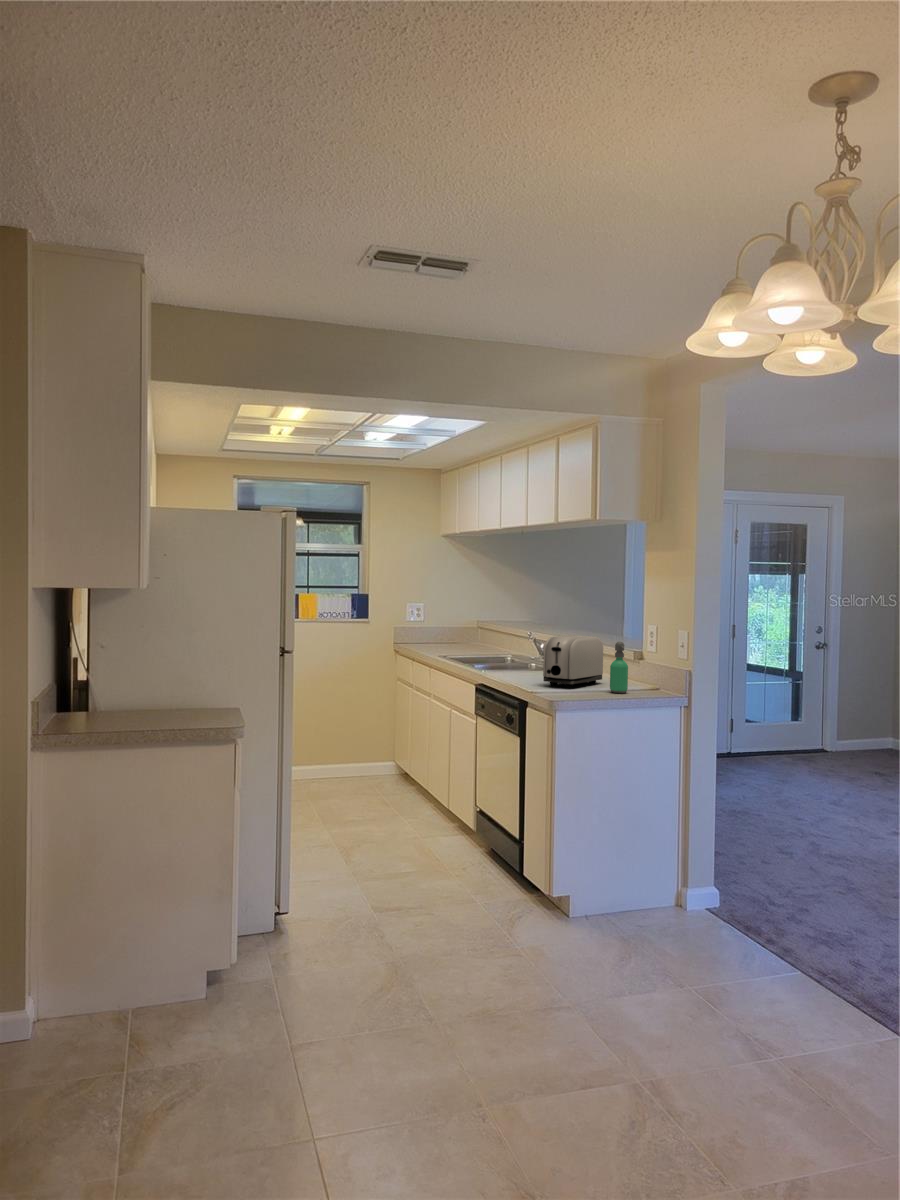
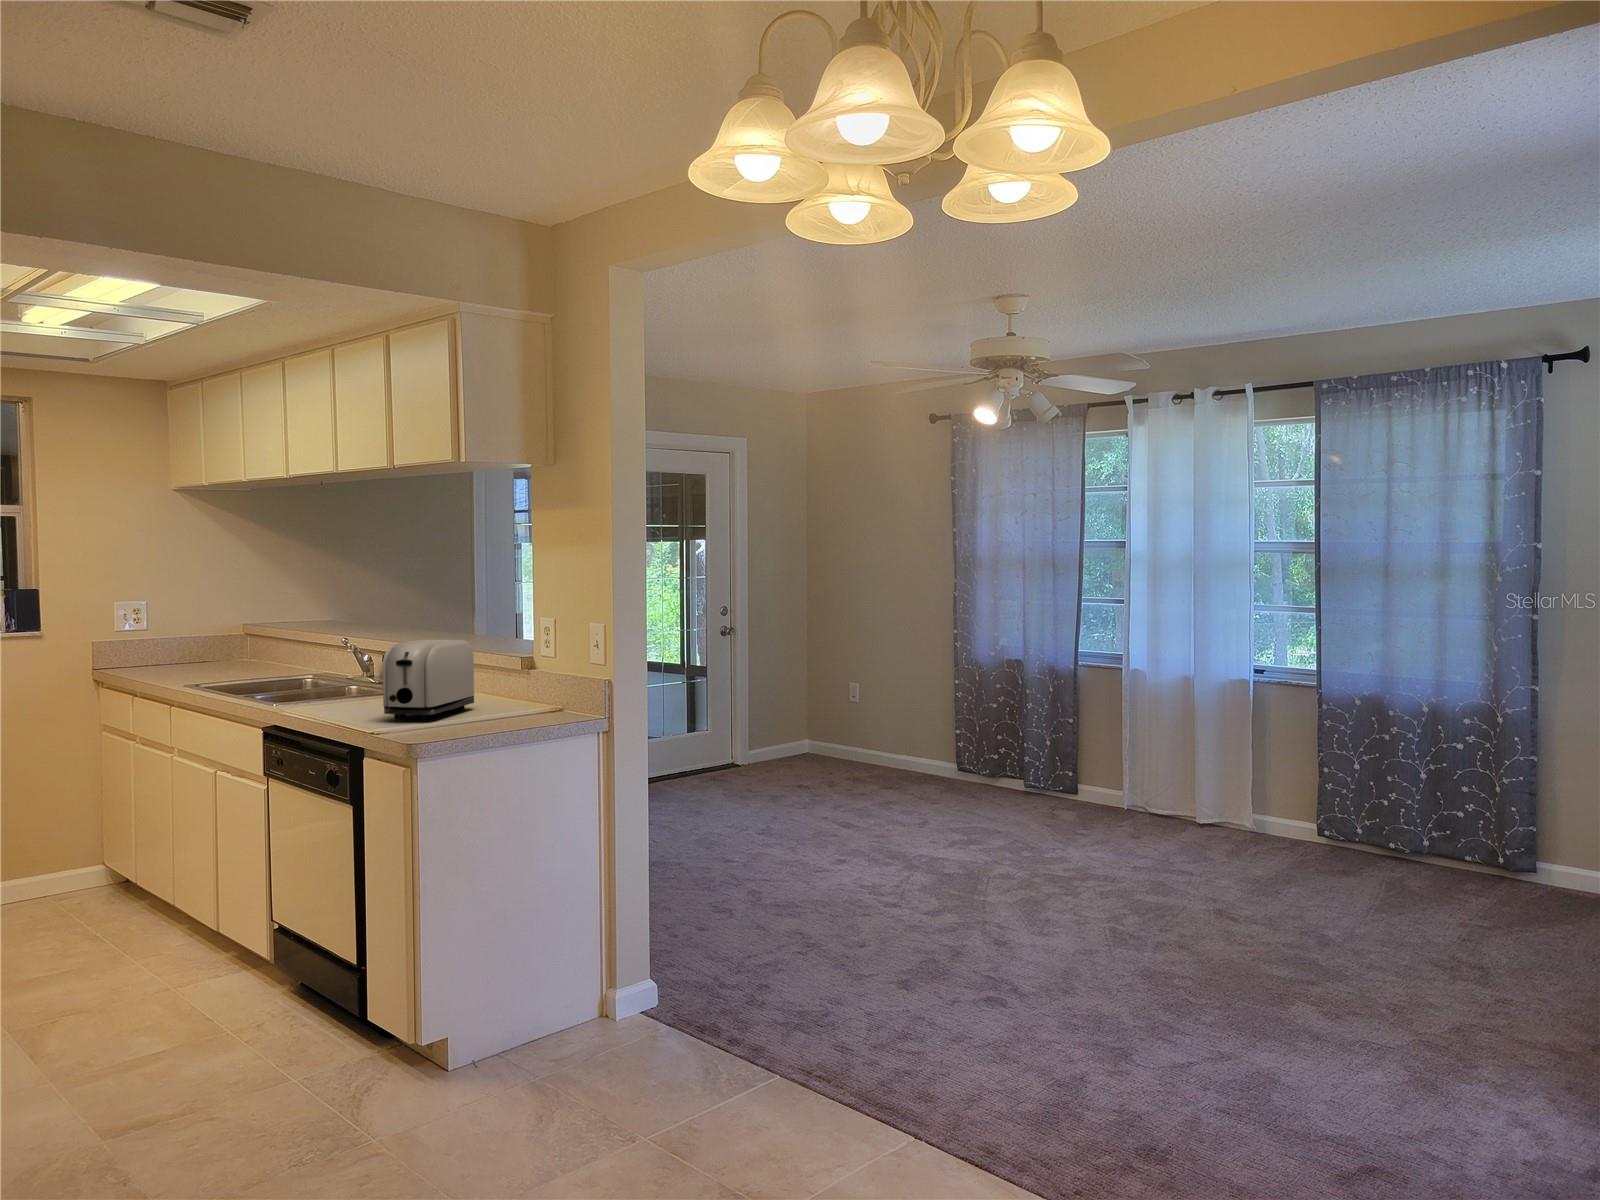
soap dispenser: present [610,642,628,693] -> none [491,645,519,722]

